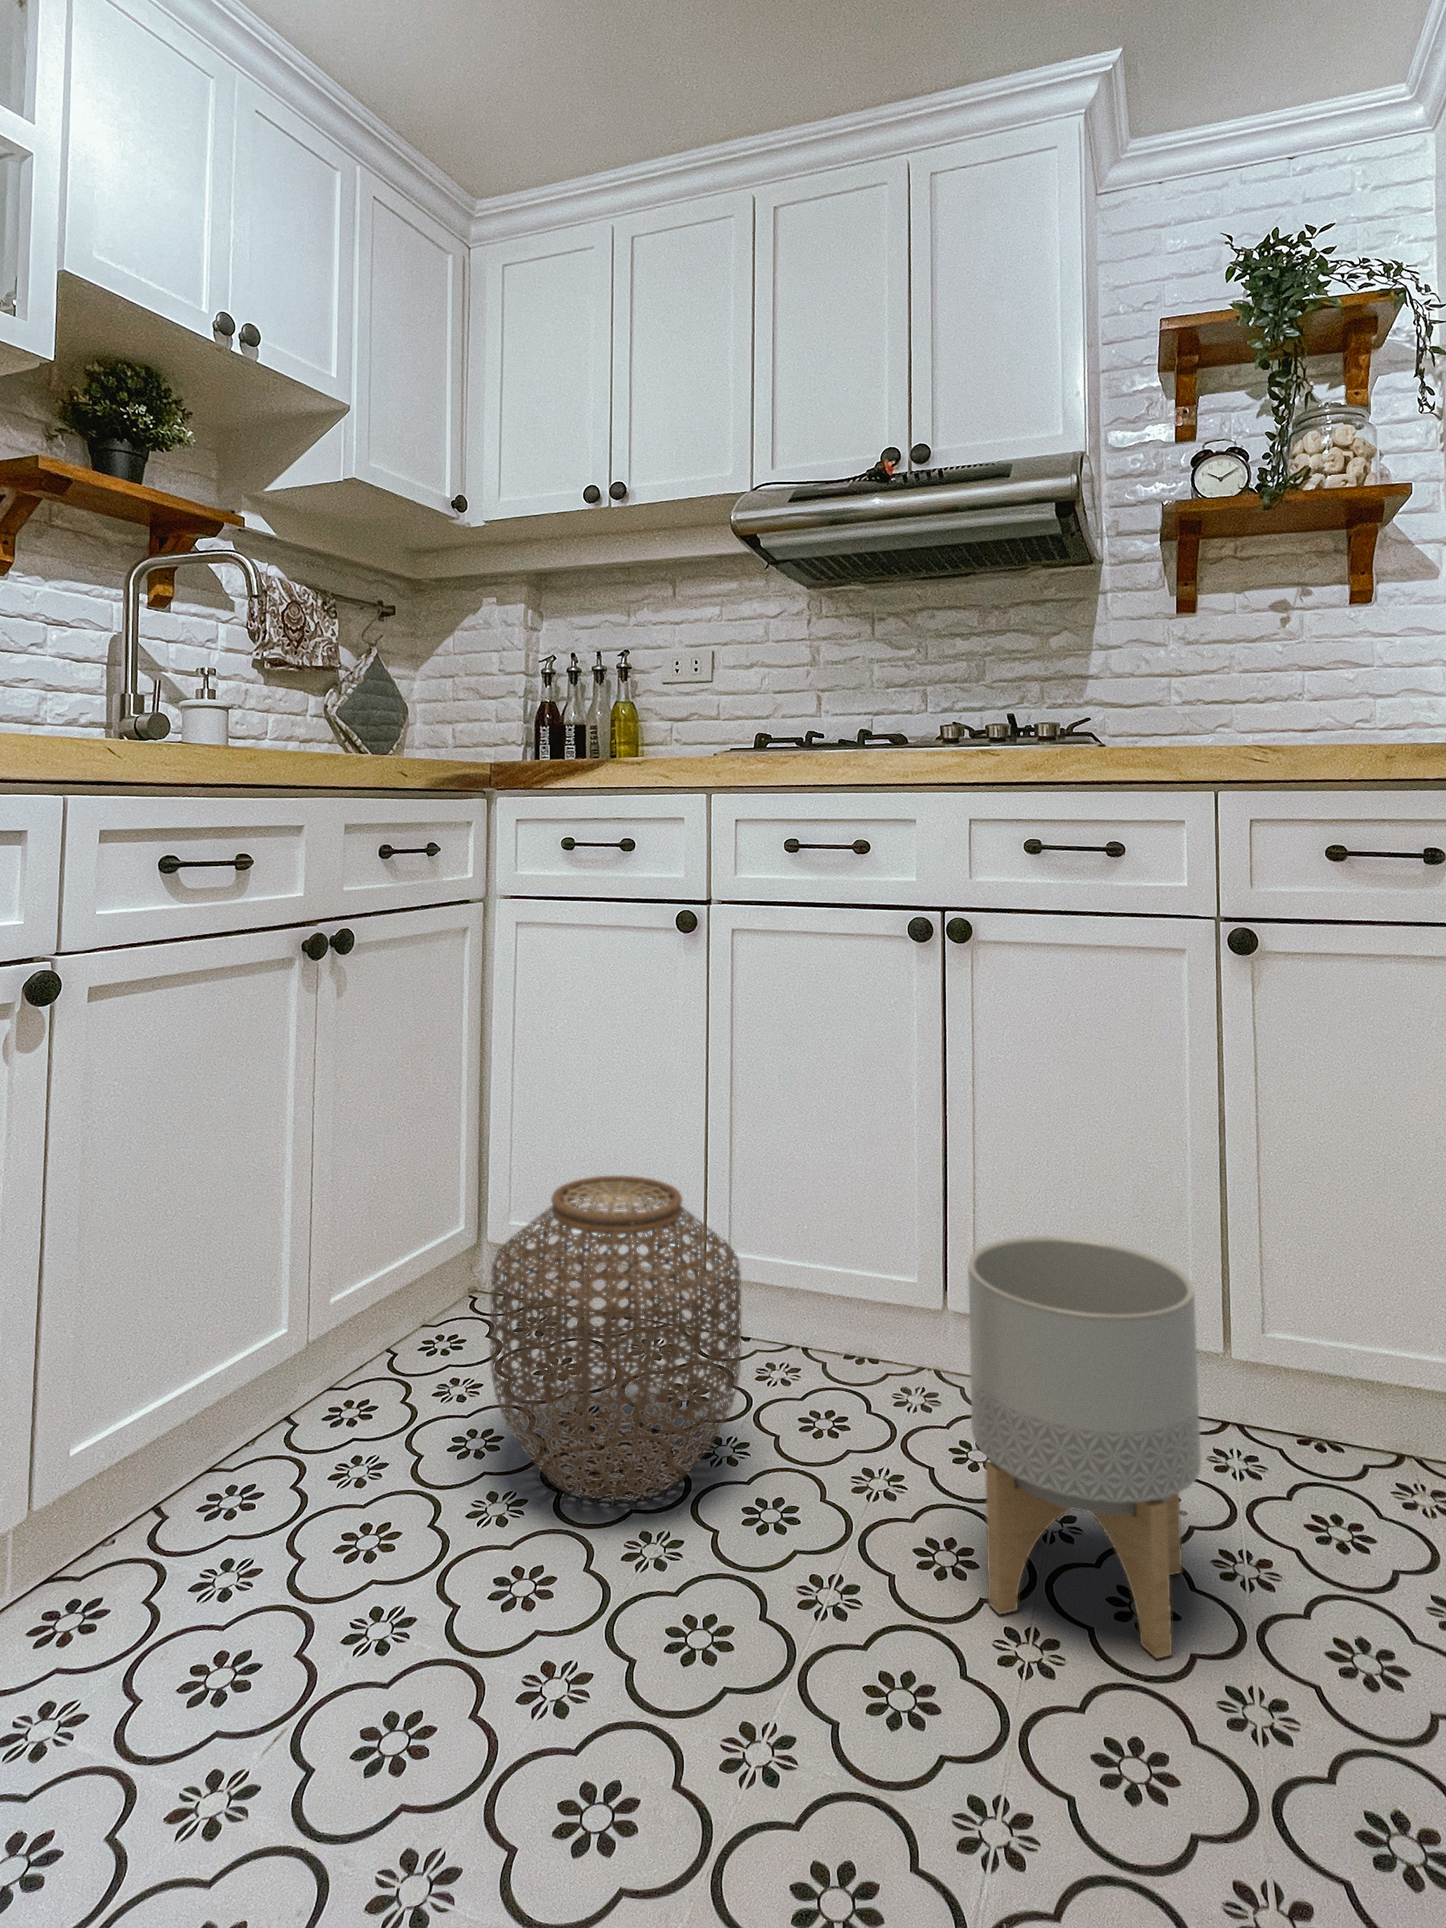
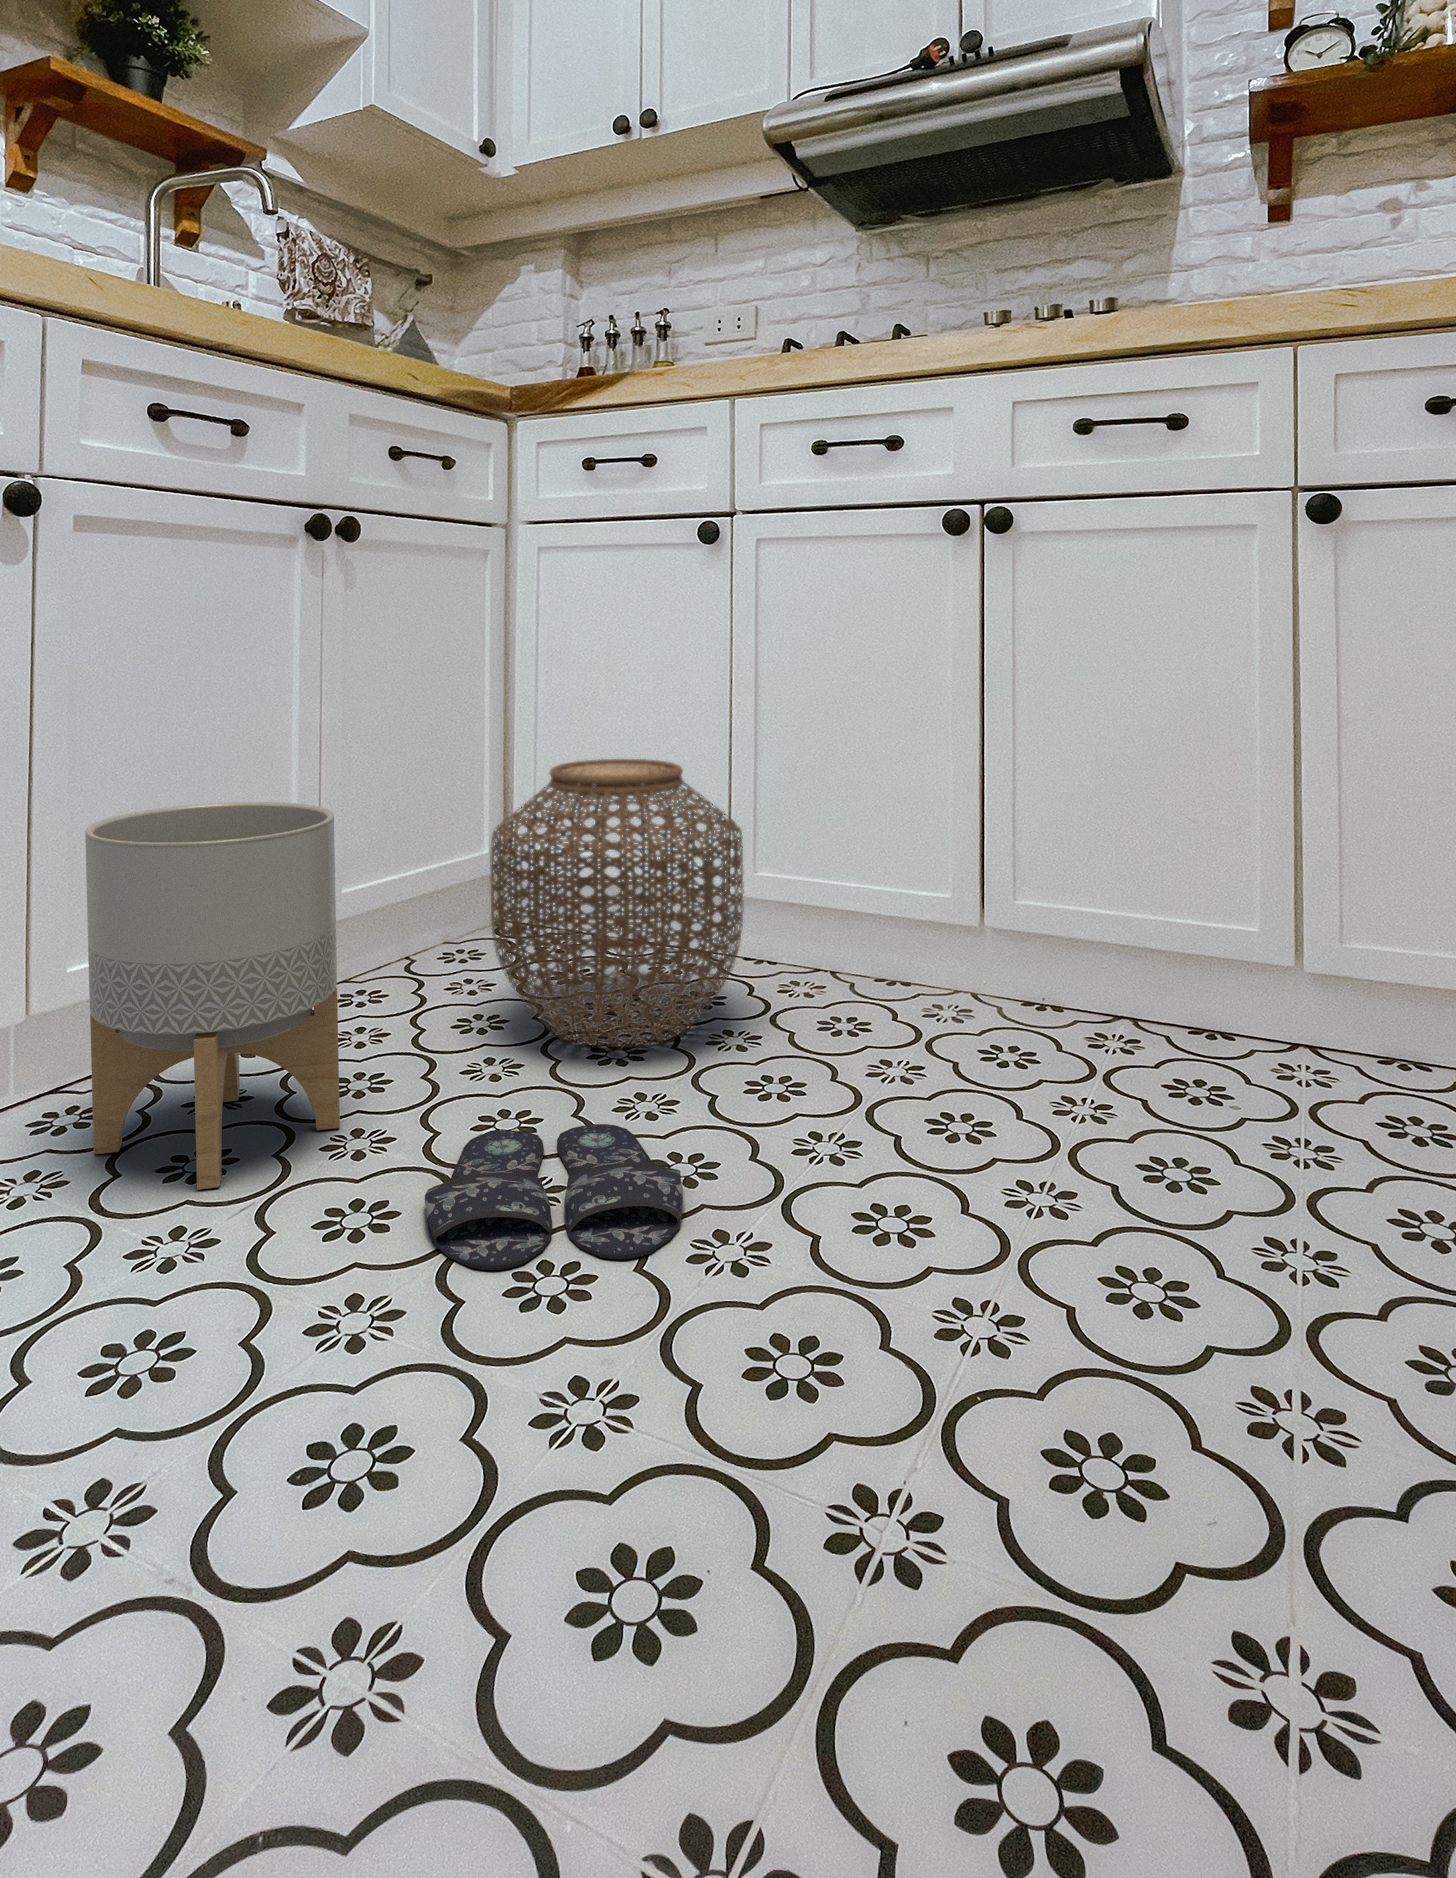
planter: present [968,1236,1201,1659] -> present [85,802,340,1189]
slippers: none [476,1622,739,1851] -> present [425,1124,683,1270]

